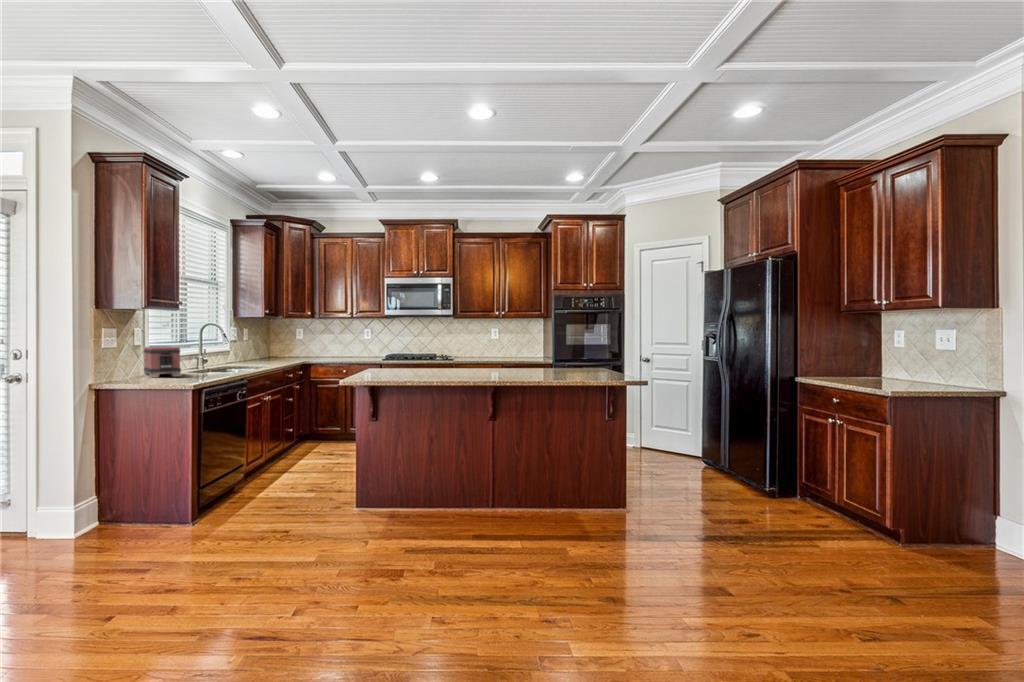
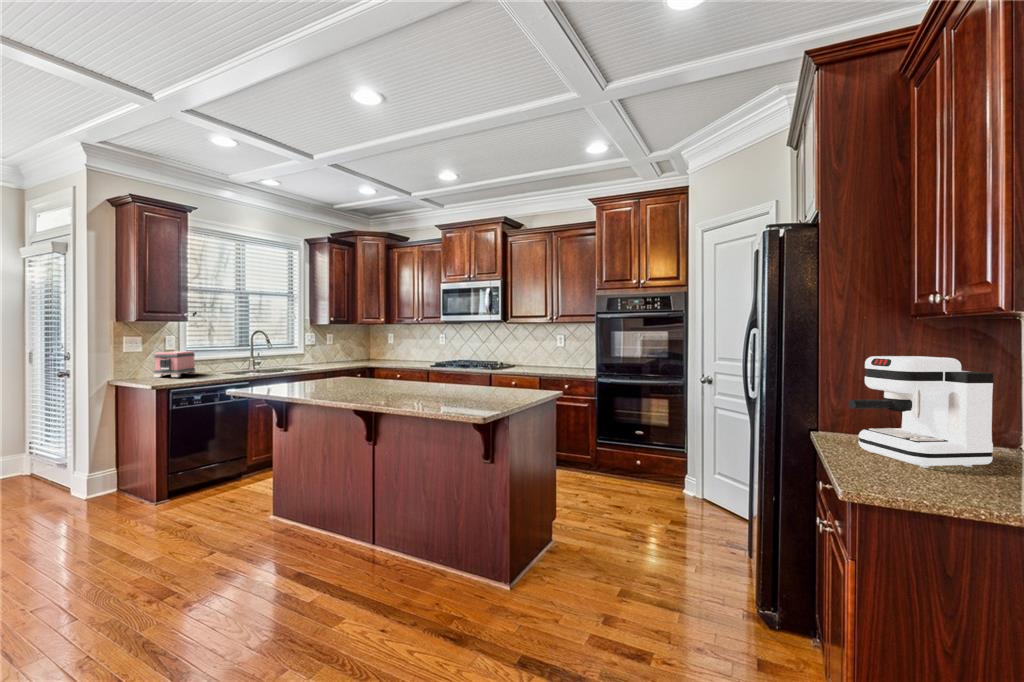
coffee maker: none [825,332,874,378] -> present [848,356,993,468]

